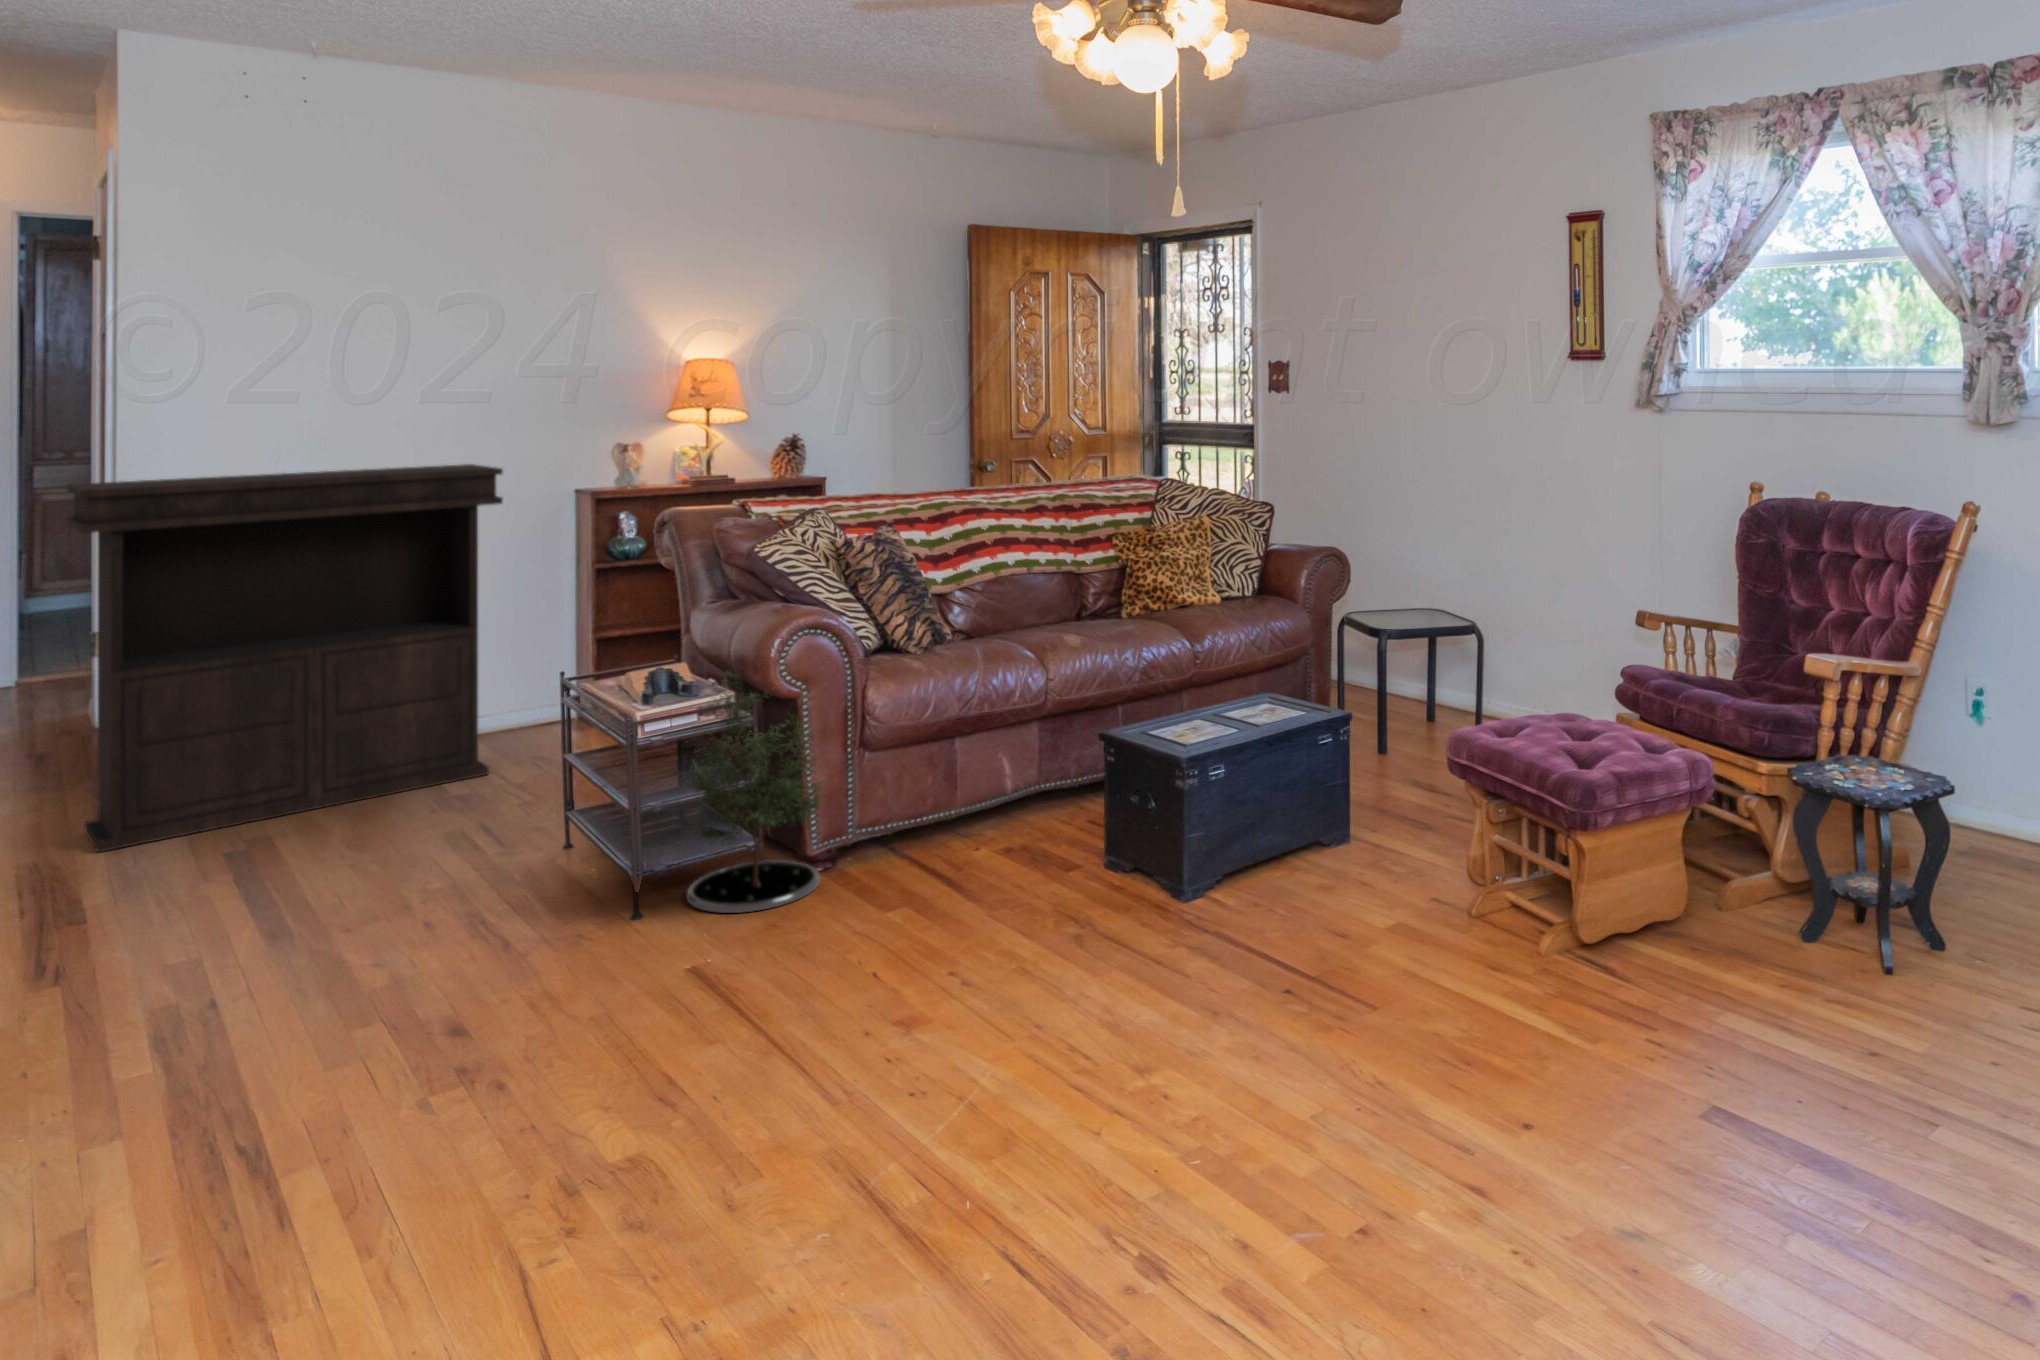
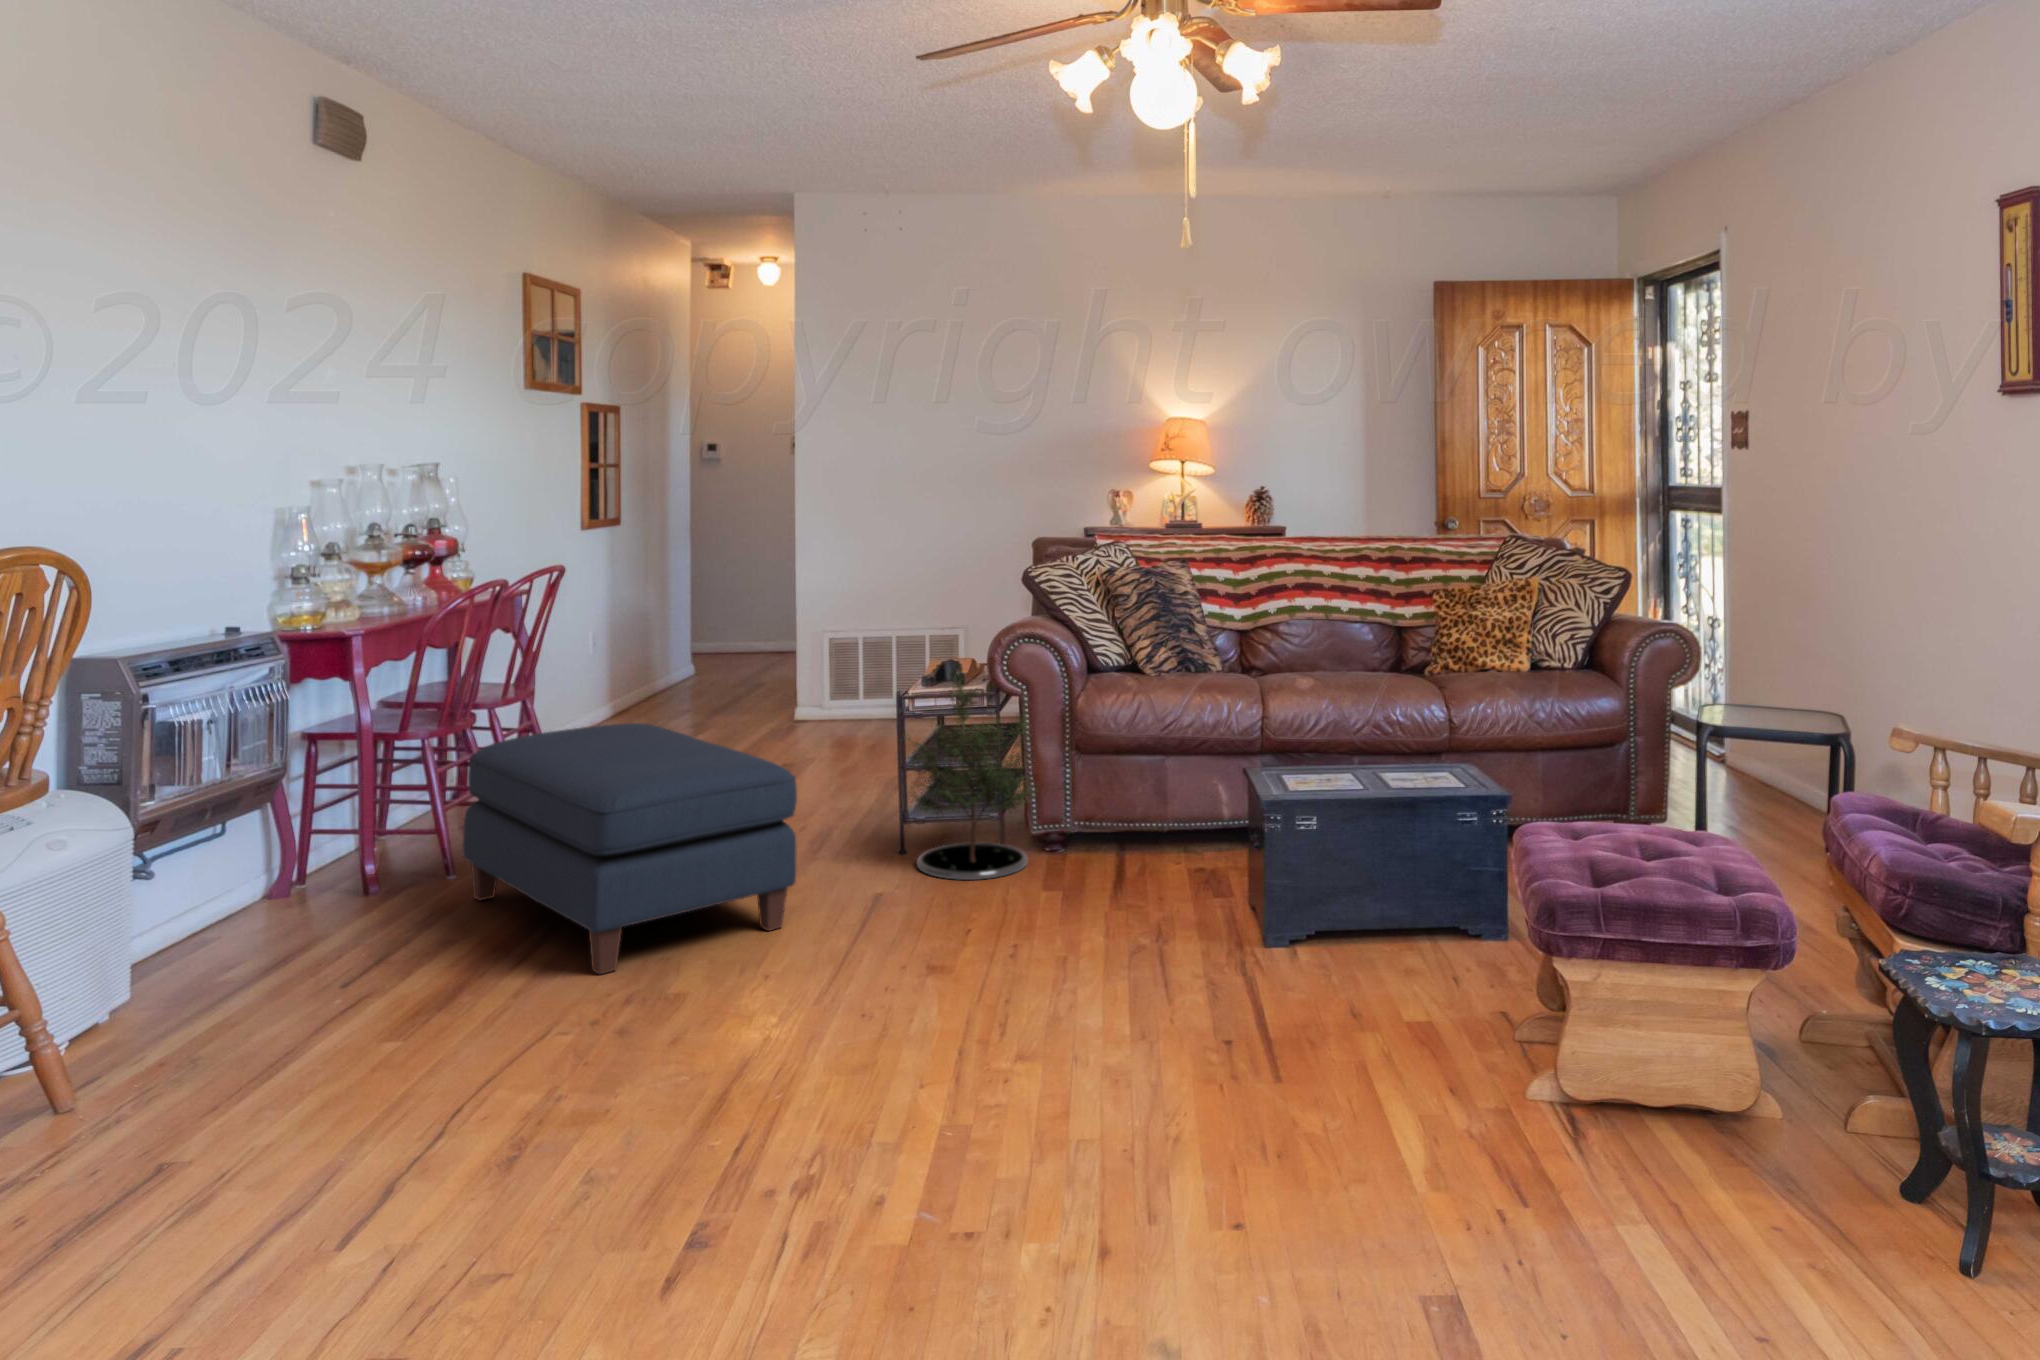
console table: present [67,464,503,852] -> none [692,491,962,751]
ottoman: none [73,819,671,1142] -> present [463,723,797,974]

